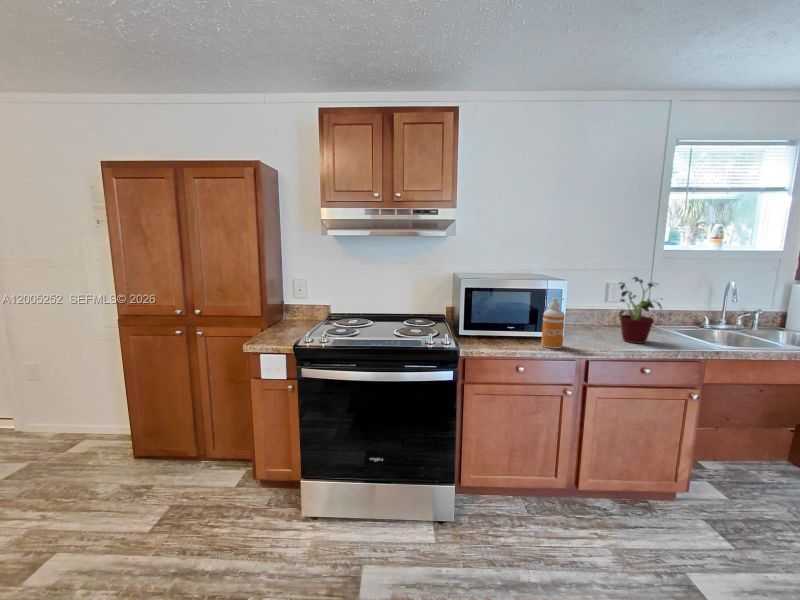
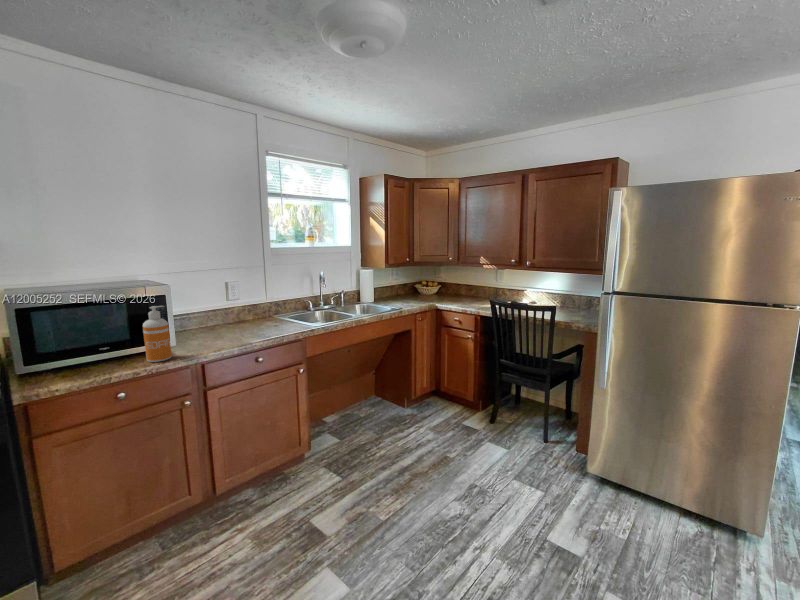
potted plant: present [619,277,662,343] -> none [227,275,268,337]

